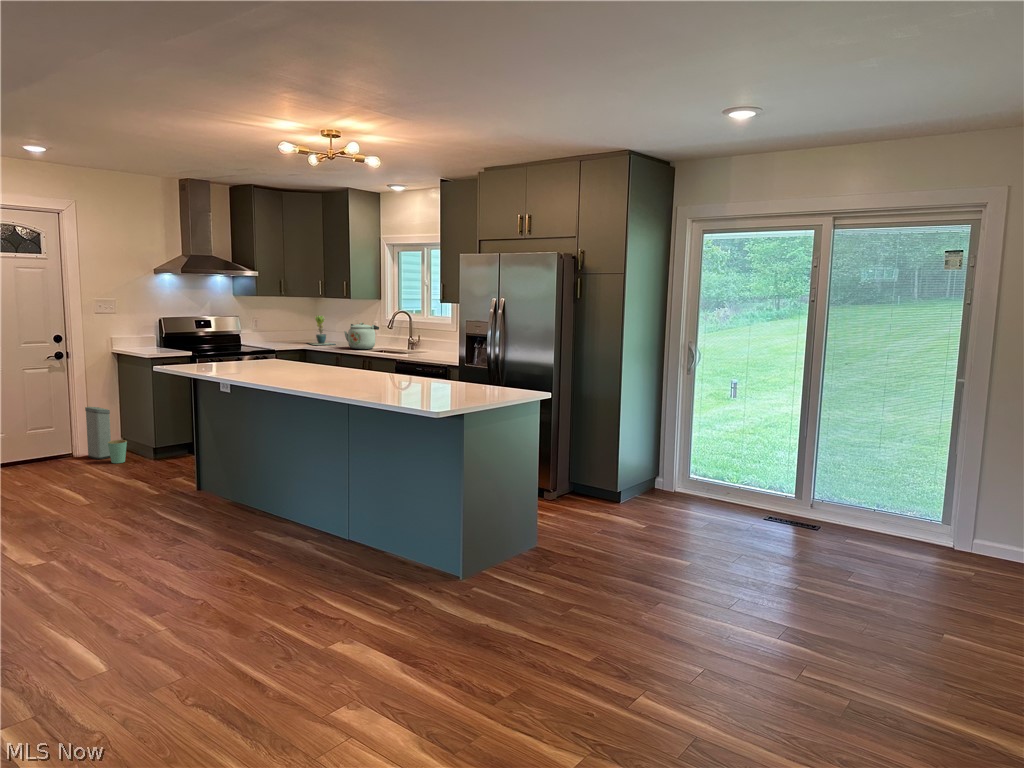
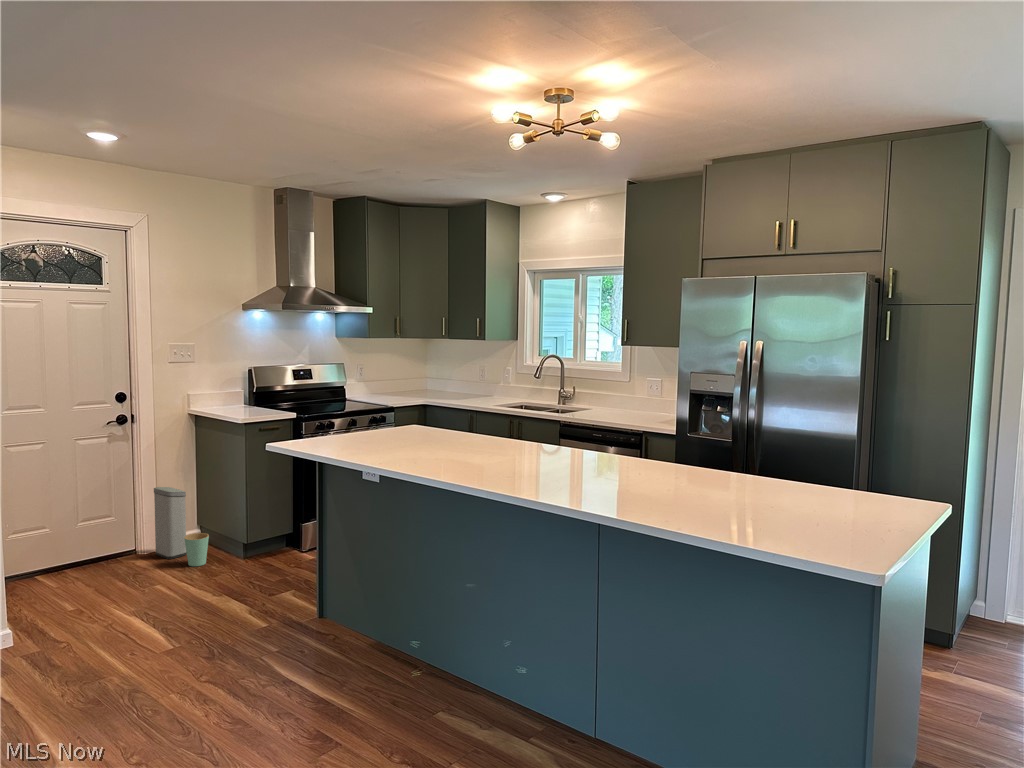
potted plant: present [309,316,333,345] -> none [420,360,462,399]
kettle: present [344,322,379,349] -> none [476,370,521,405]

